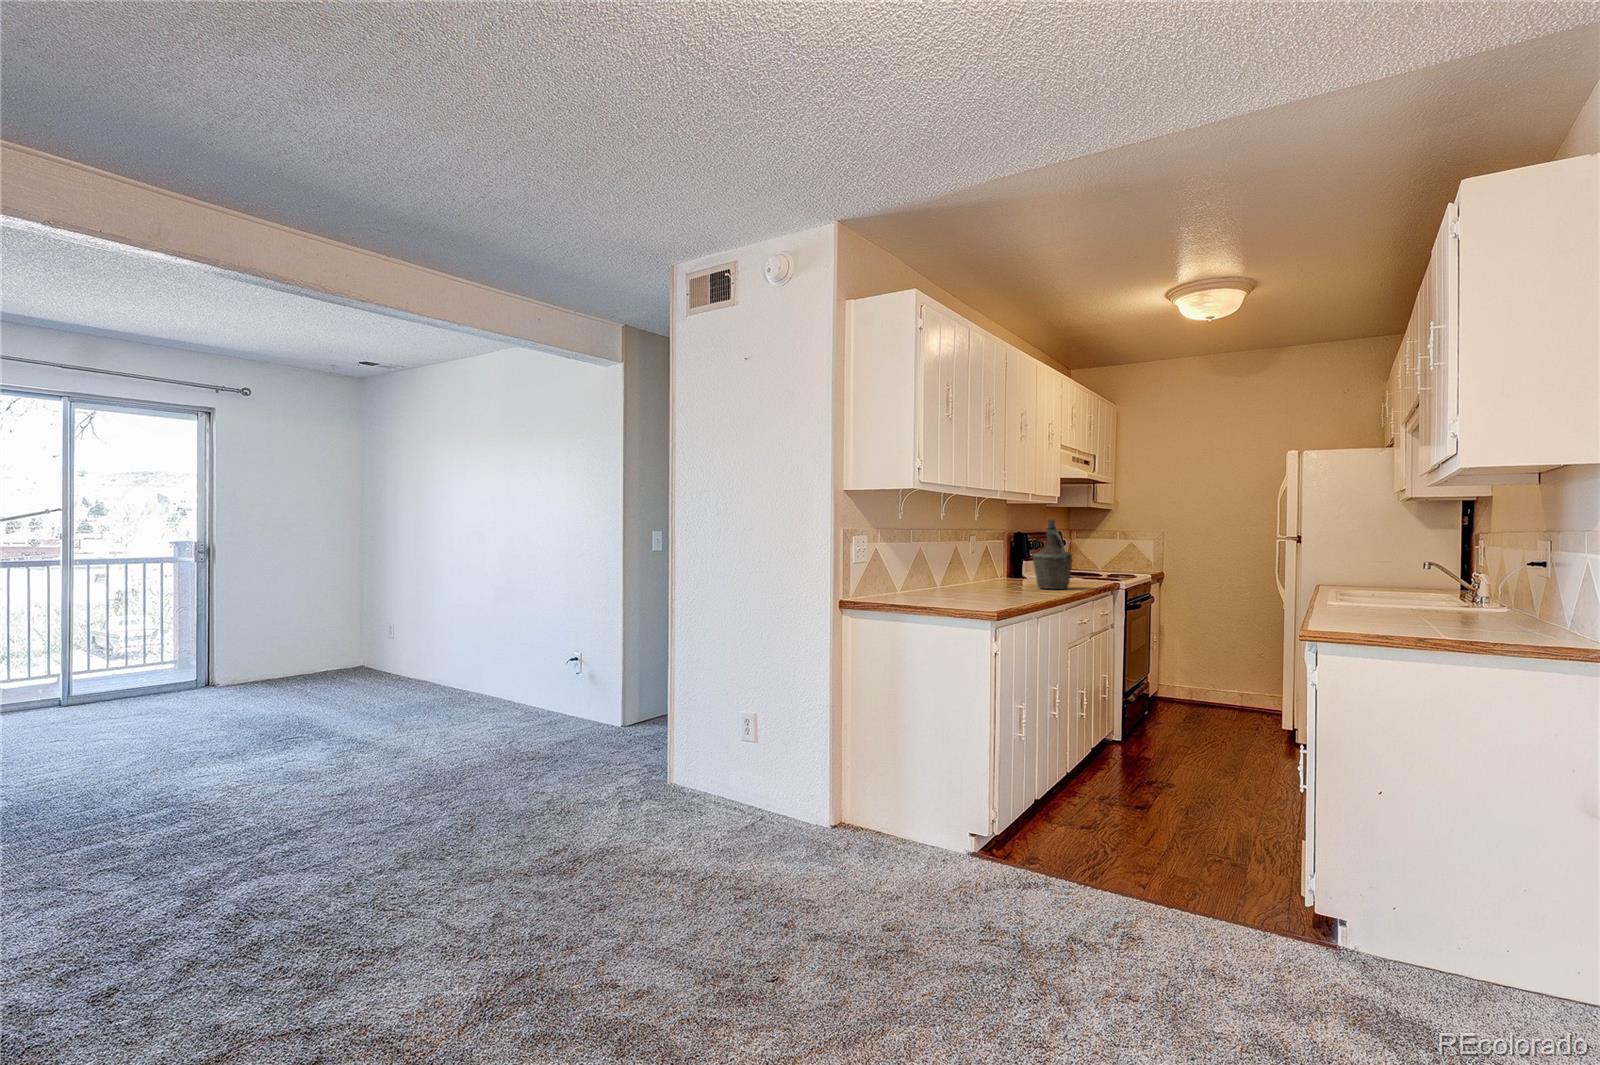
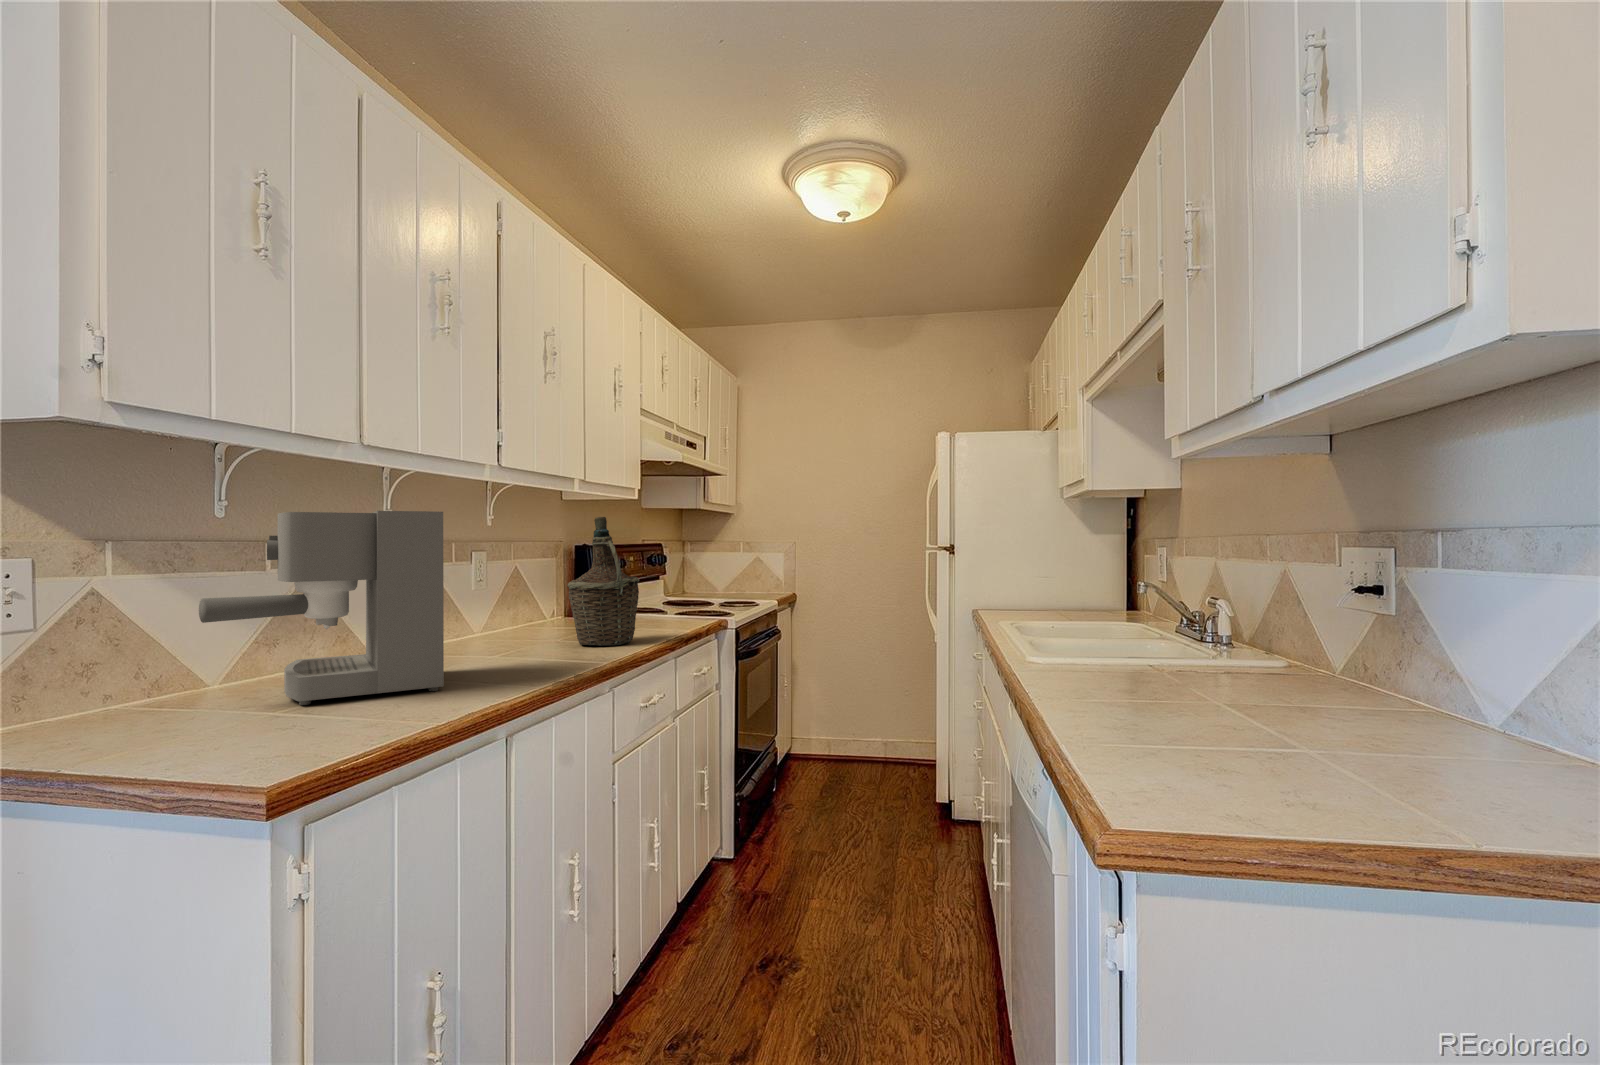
coffee maker: none [910,519,1000,599] -> present [199,511,444,705]

